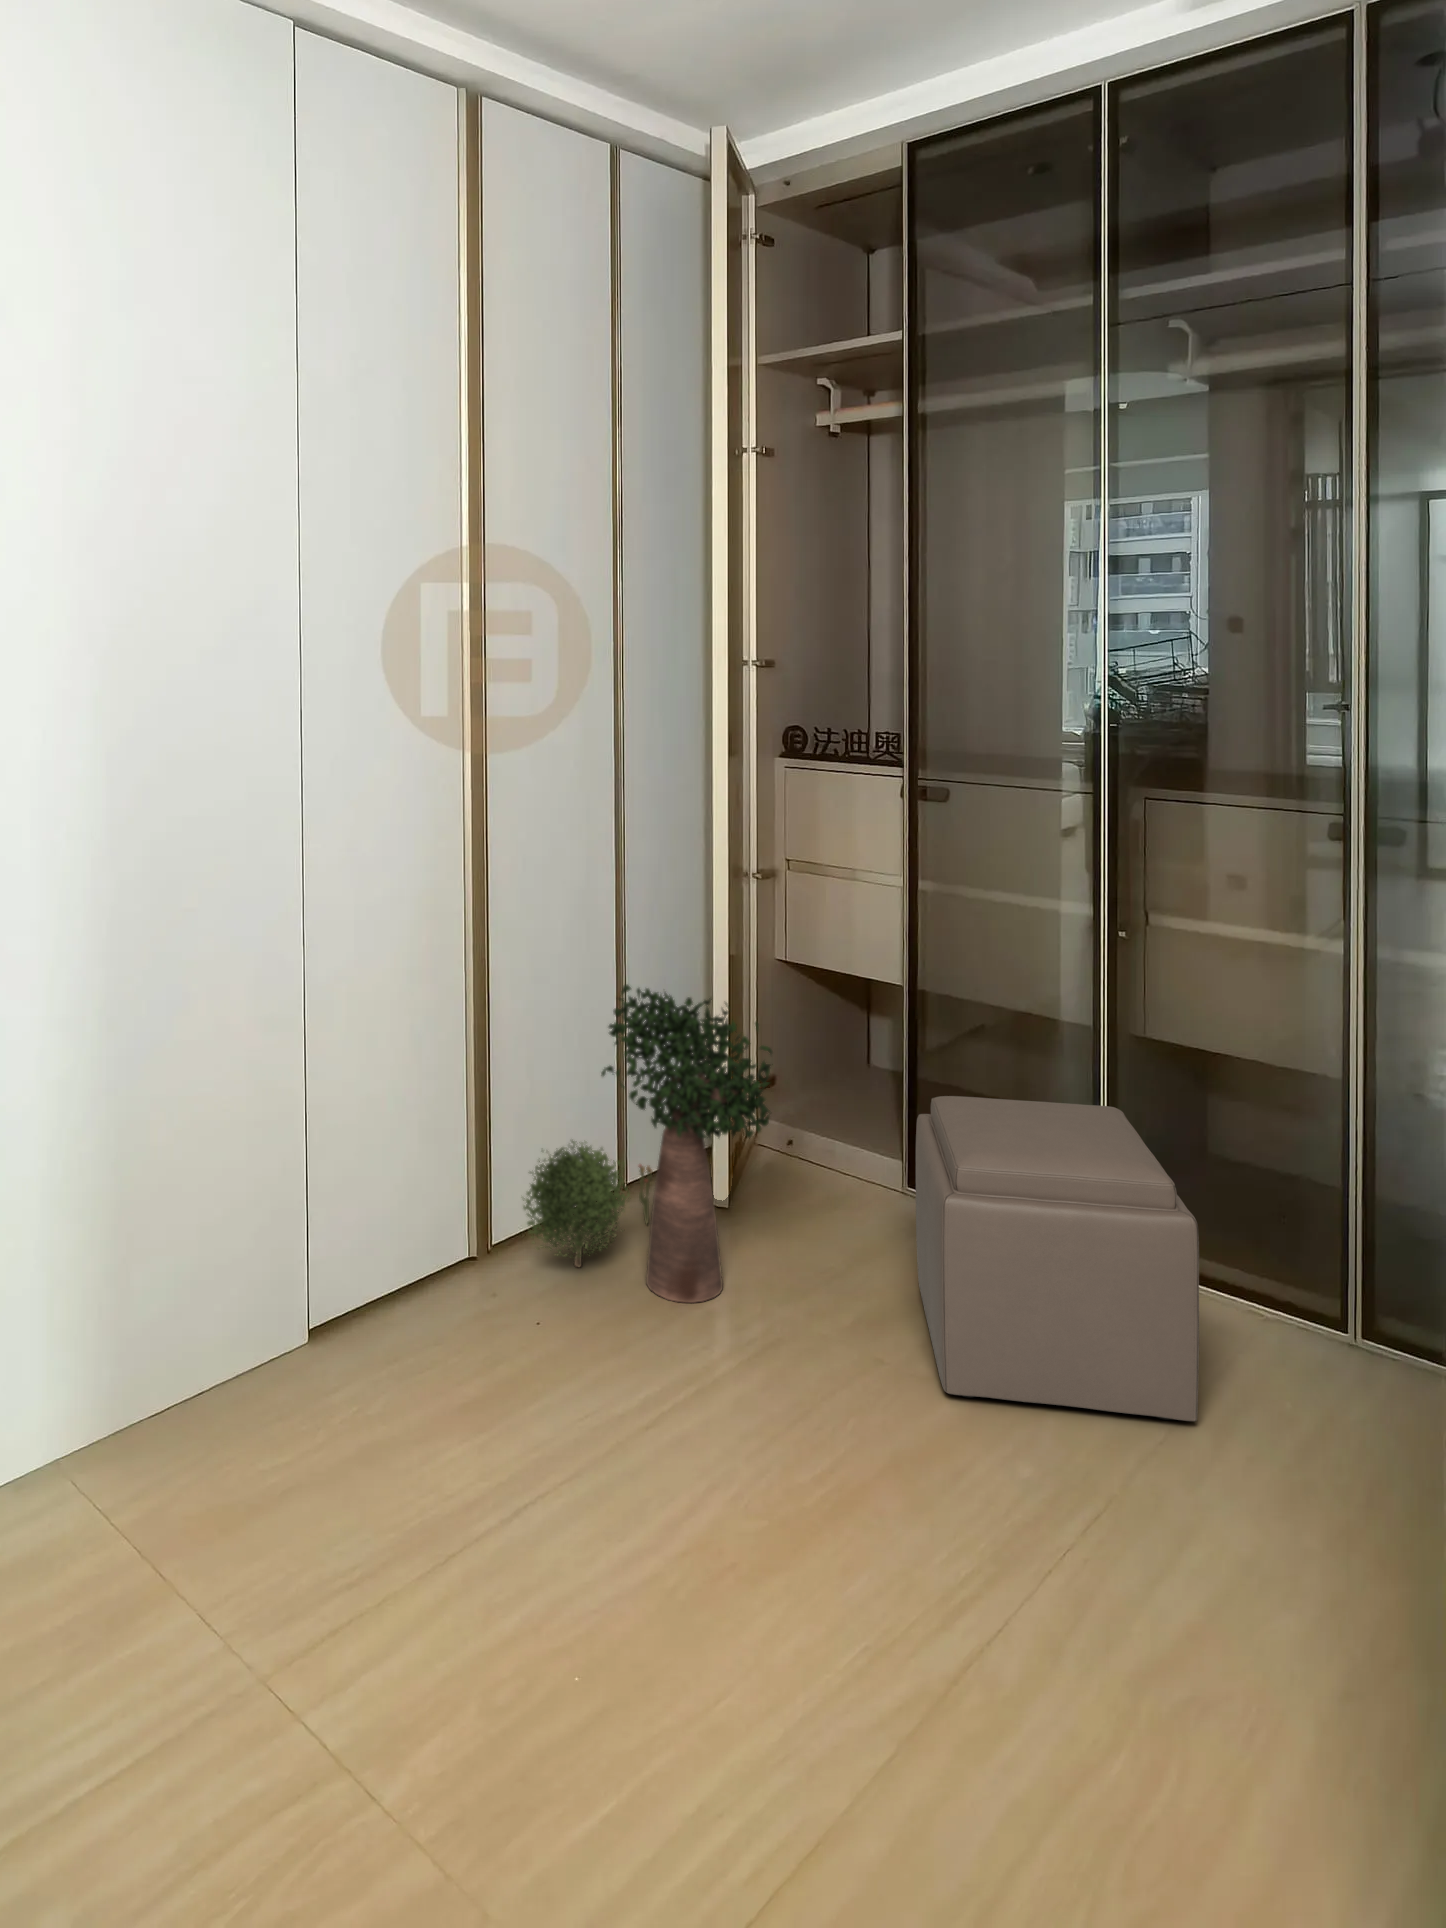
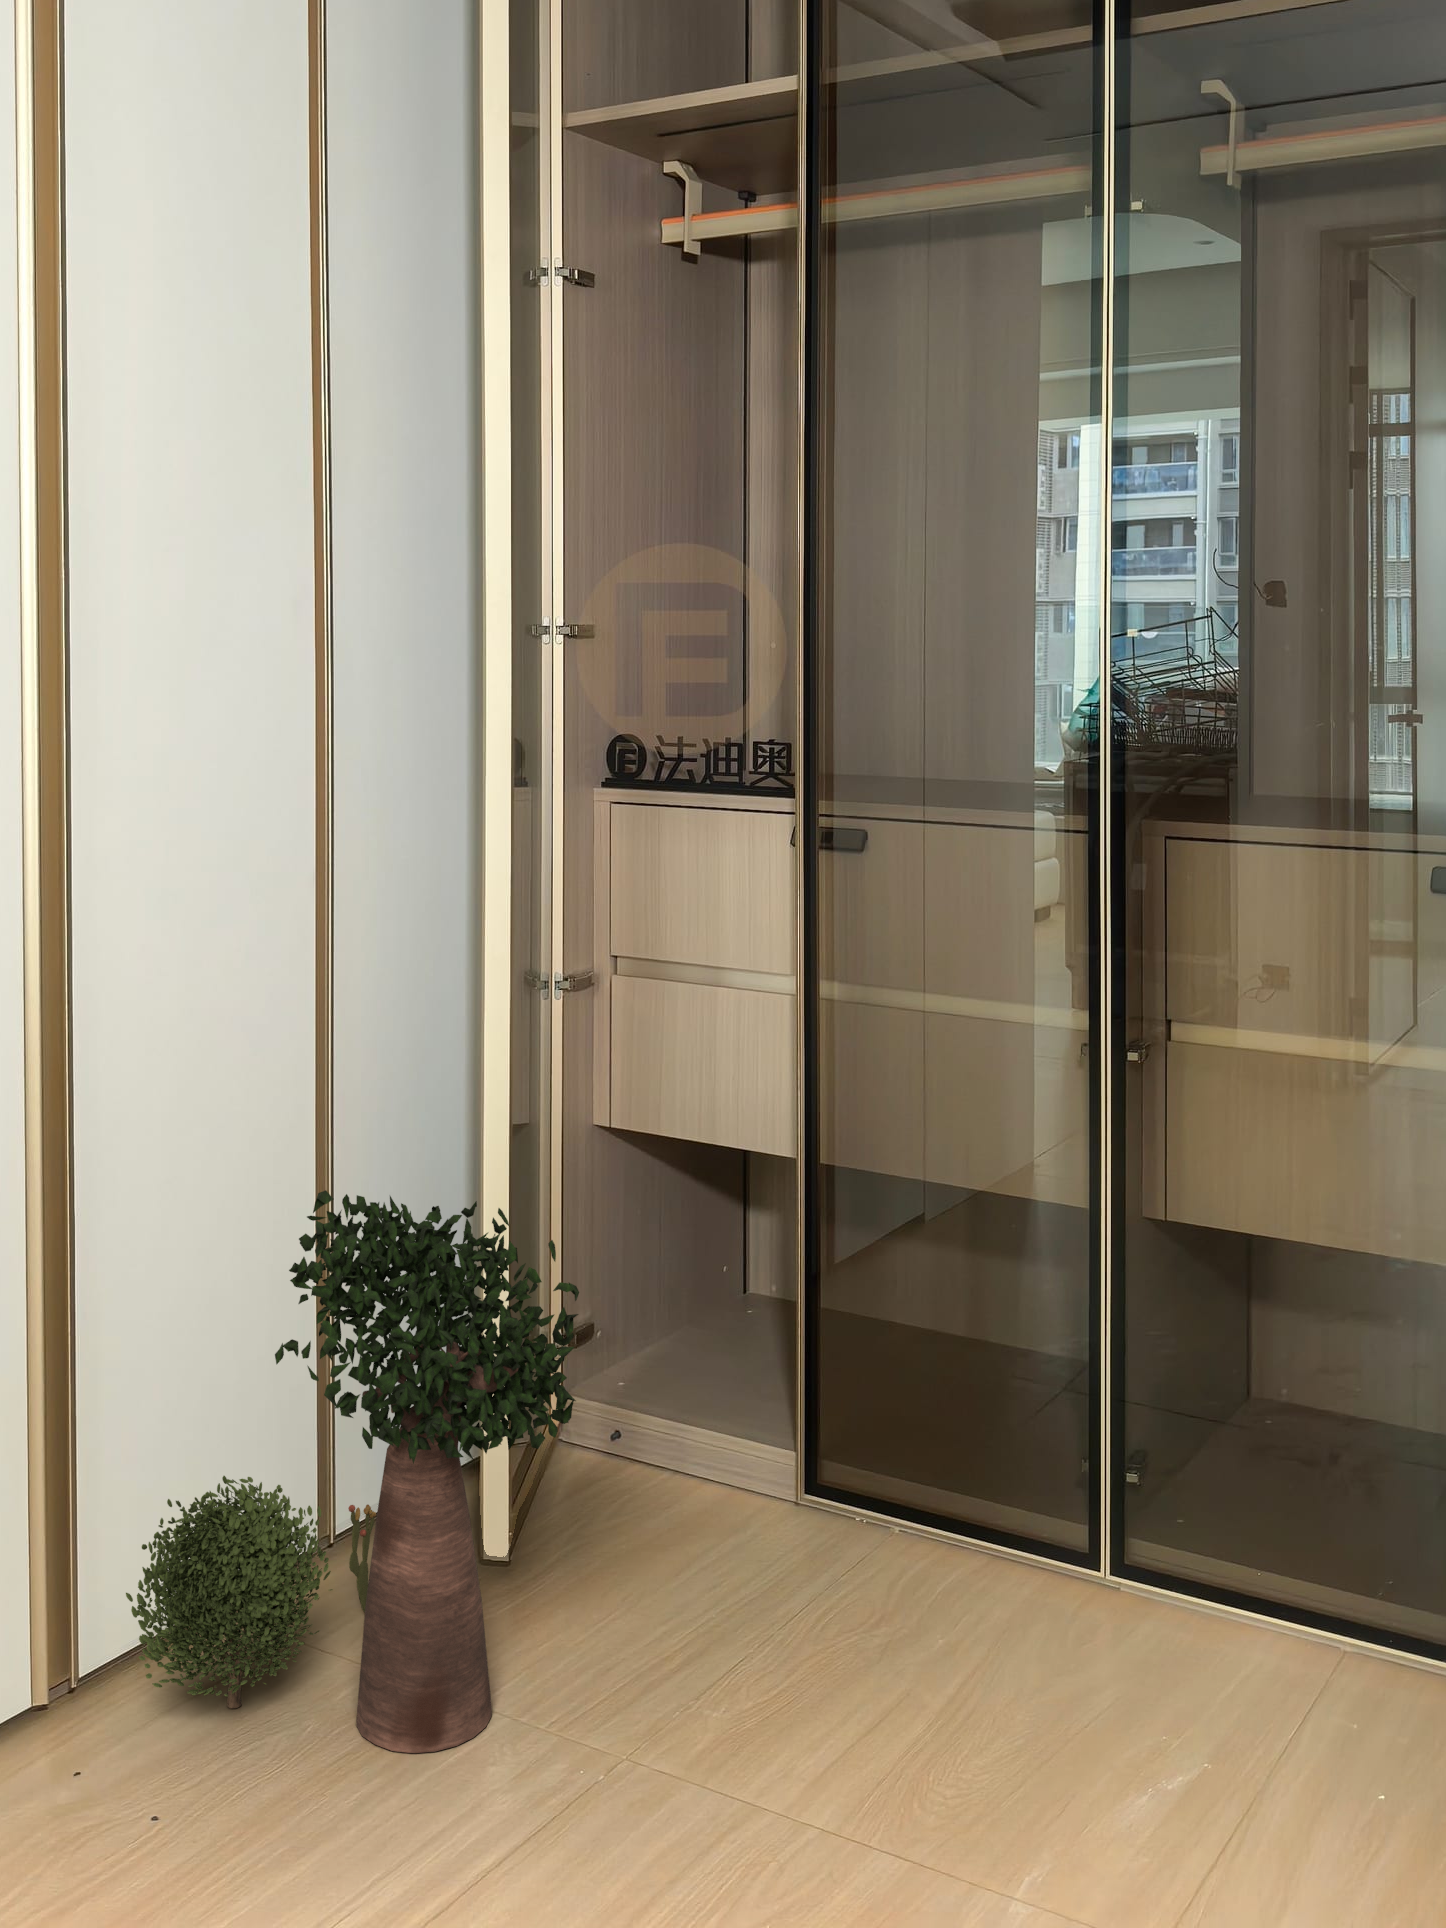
ottoman: present [916,1096,1199,1421] -> none [815,1340,1257,1866]

